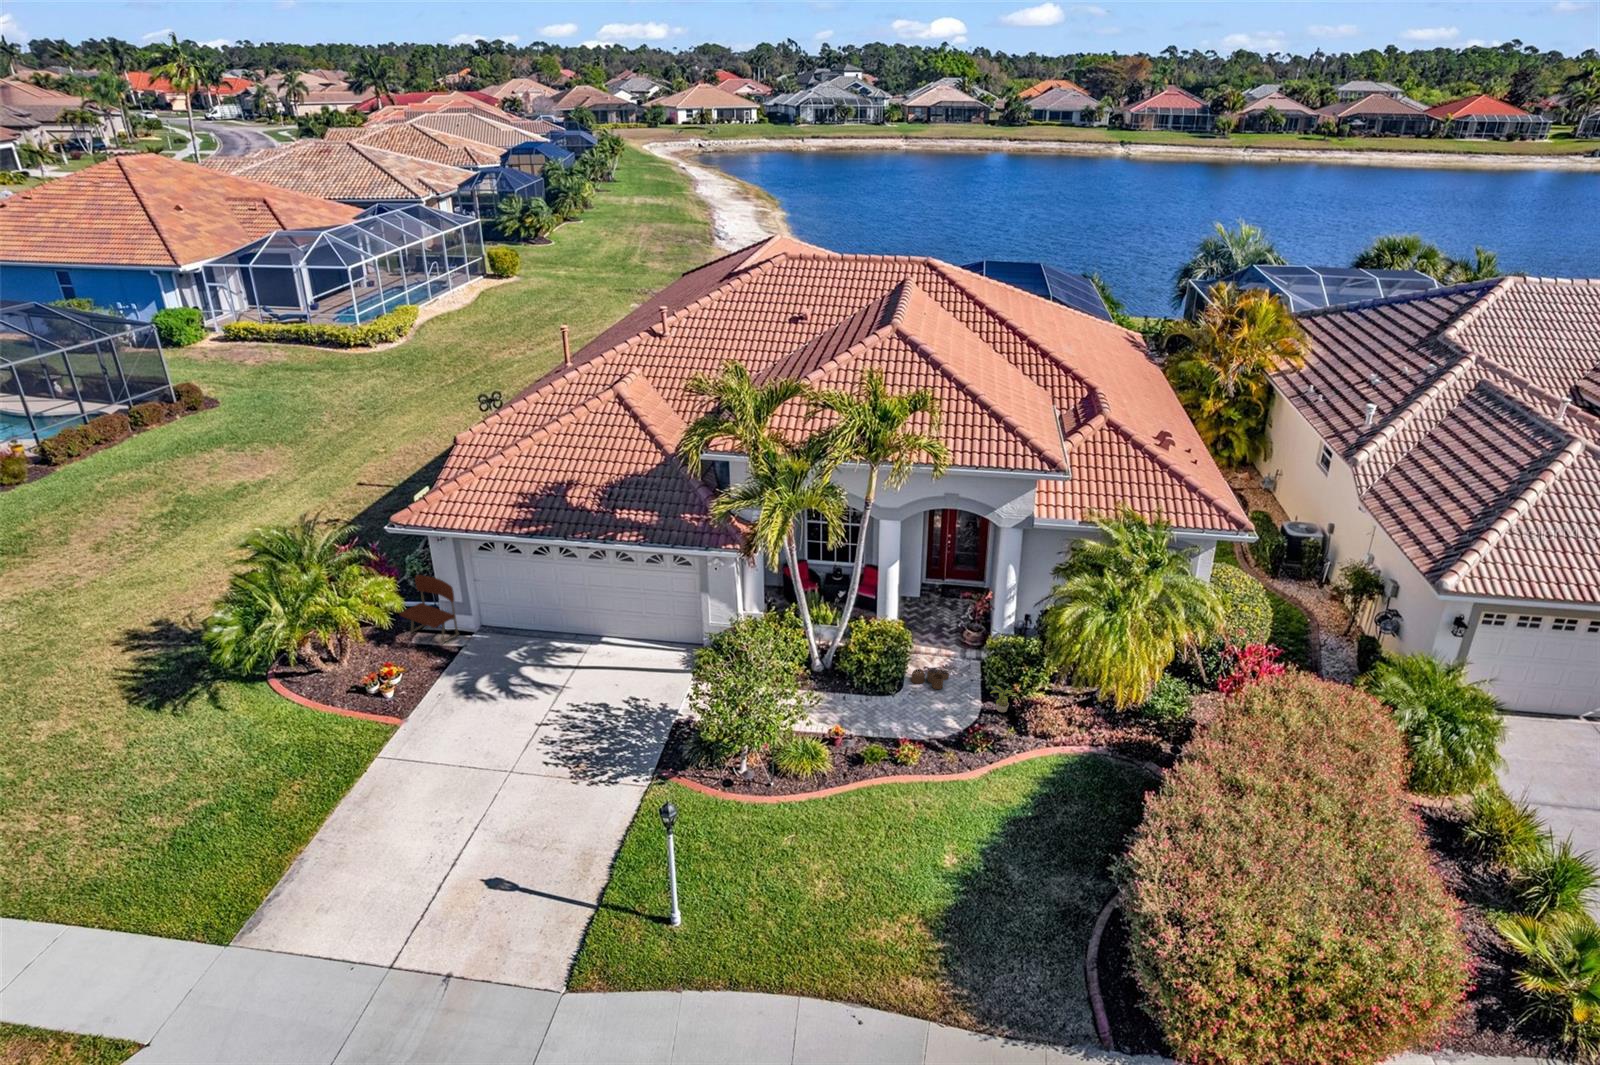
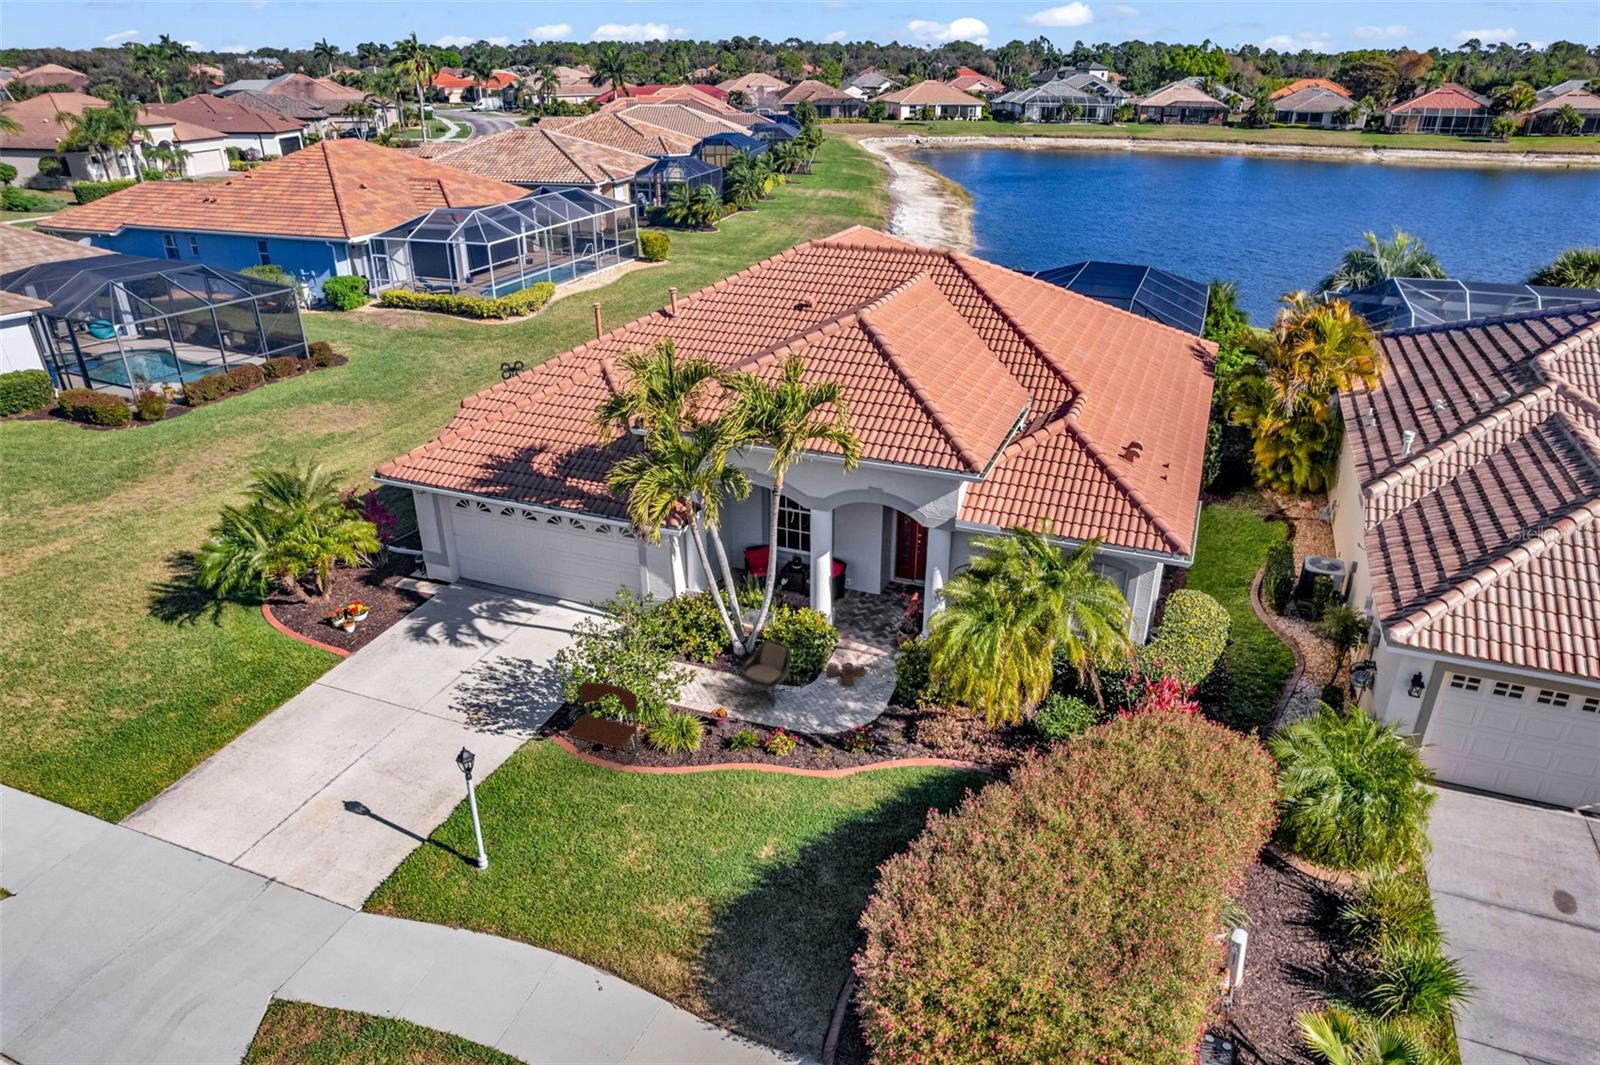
bench: present [400,575,459,644] -> present [567,682,639,765]
lounge chair: none [841,654,888,718] -> present [740,640,793,705]
potted plant: present [991,686,1017,712] -> none [888,688,918,717]

